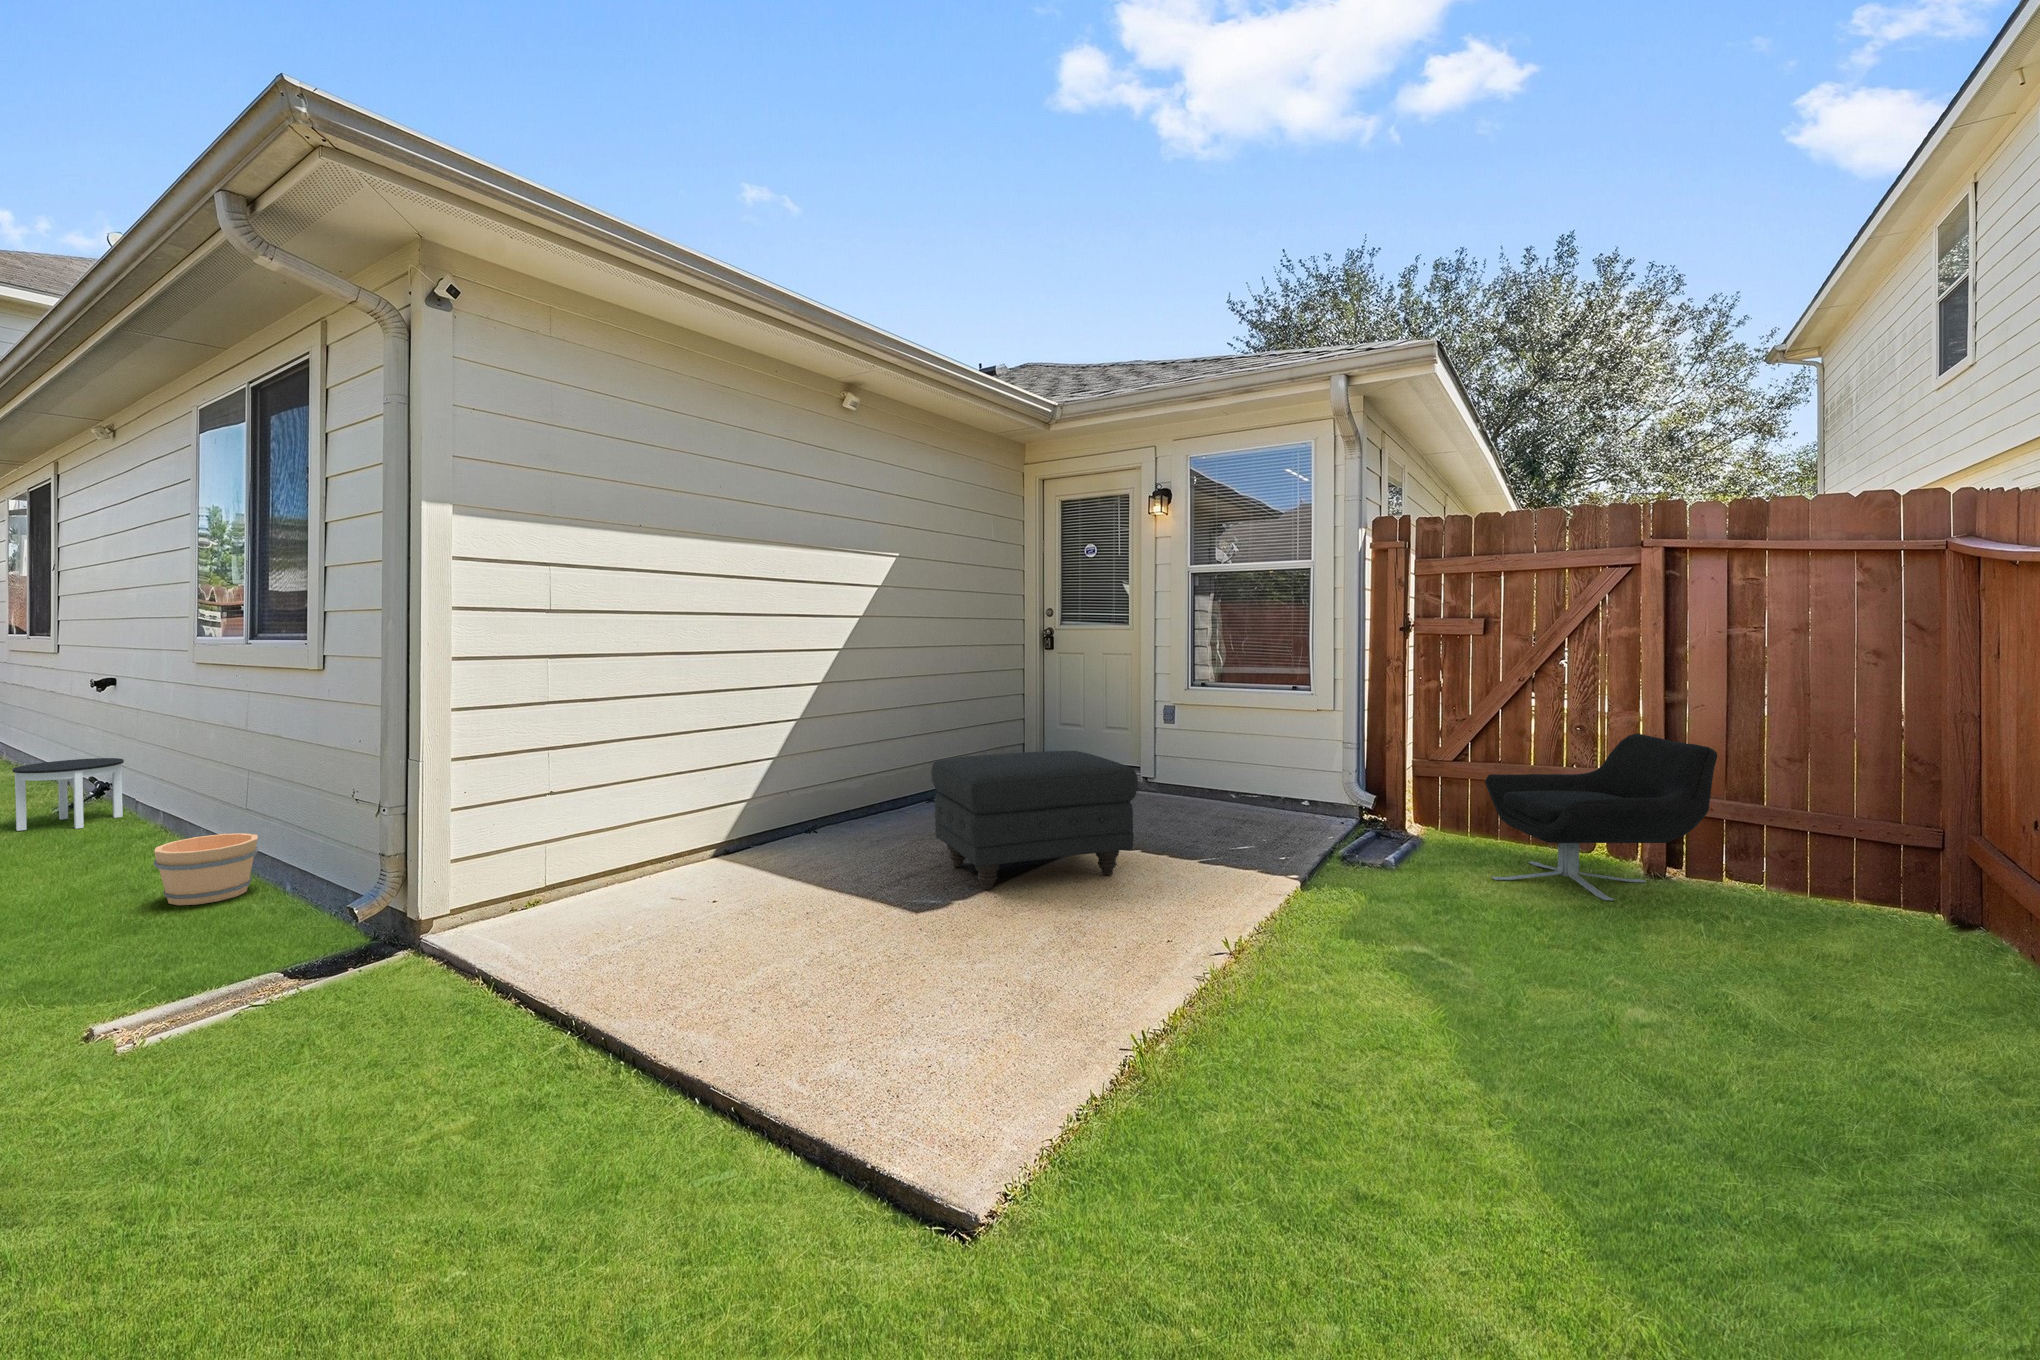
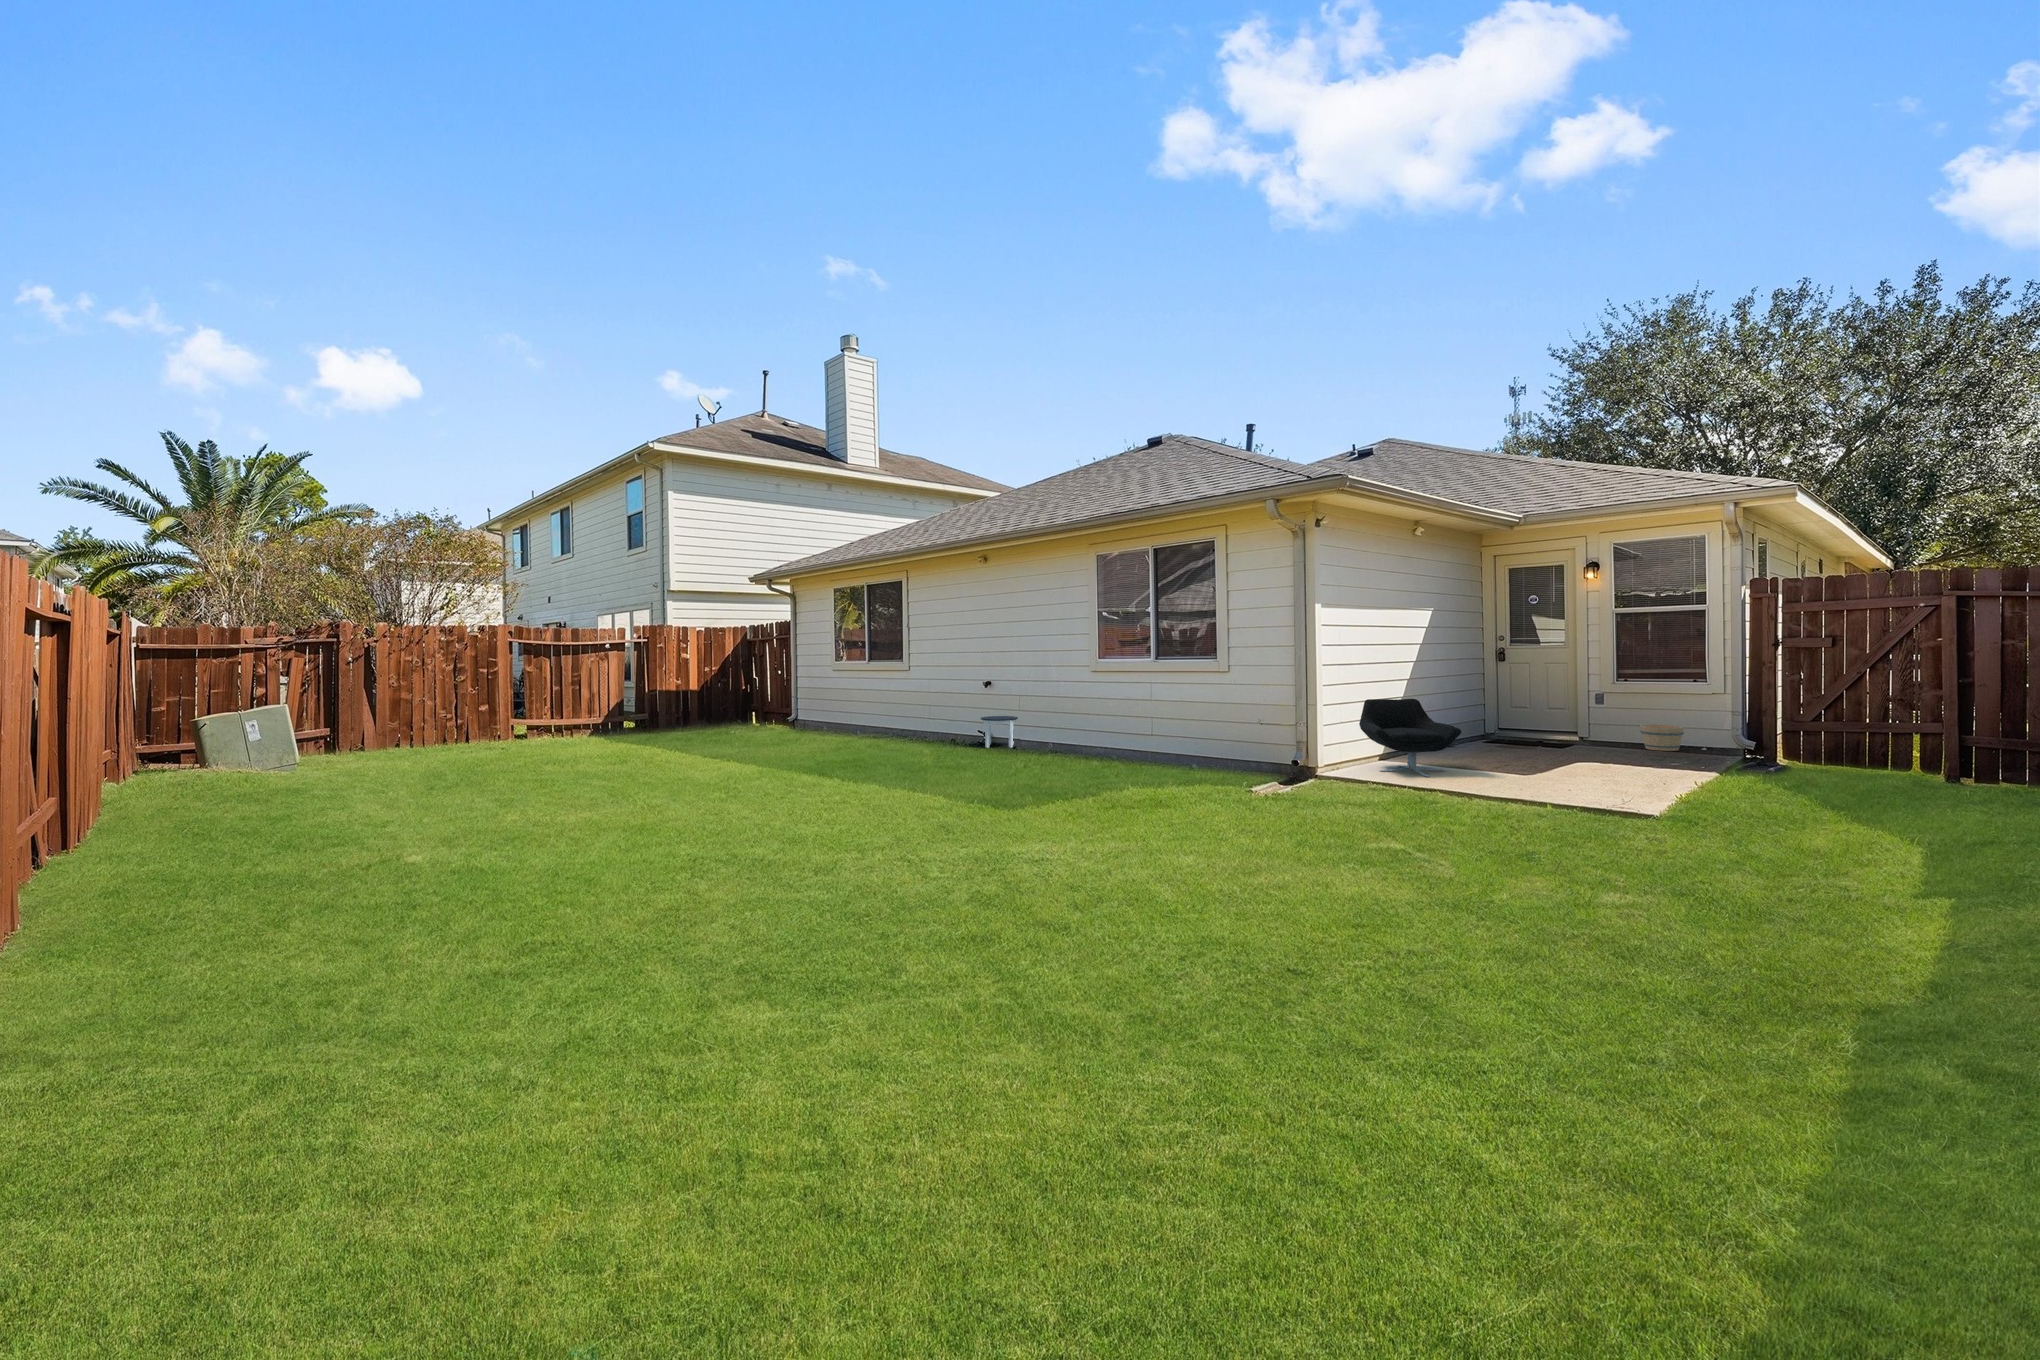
lounge chair: present [1485,733,1717,900] -> present [1359,699,1461,777]
ottoman: present [931,751,1138,890] -> none [1499,710,1624,771]
bucket: present [153,833,259,905] -> present [1640,725,1684,751]

